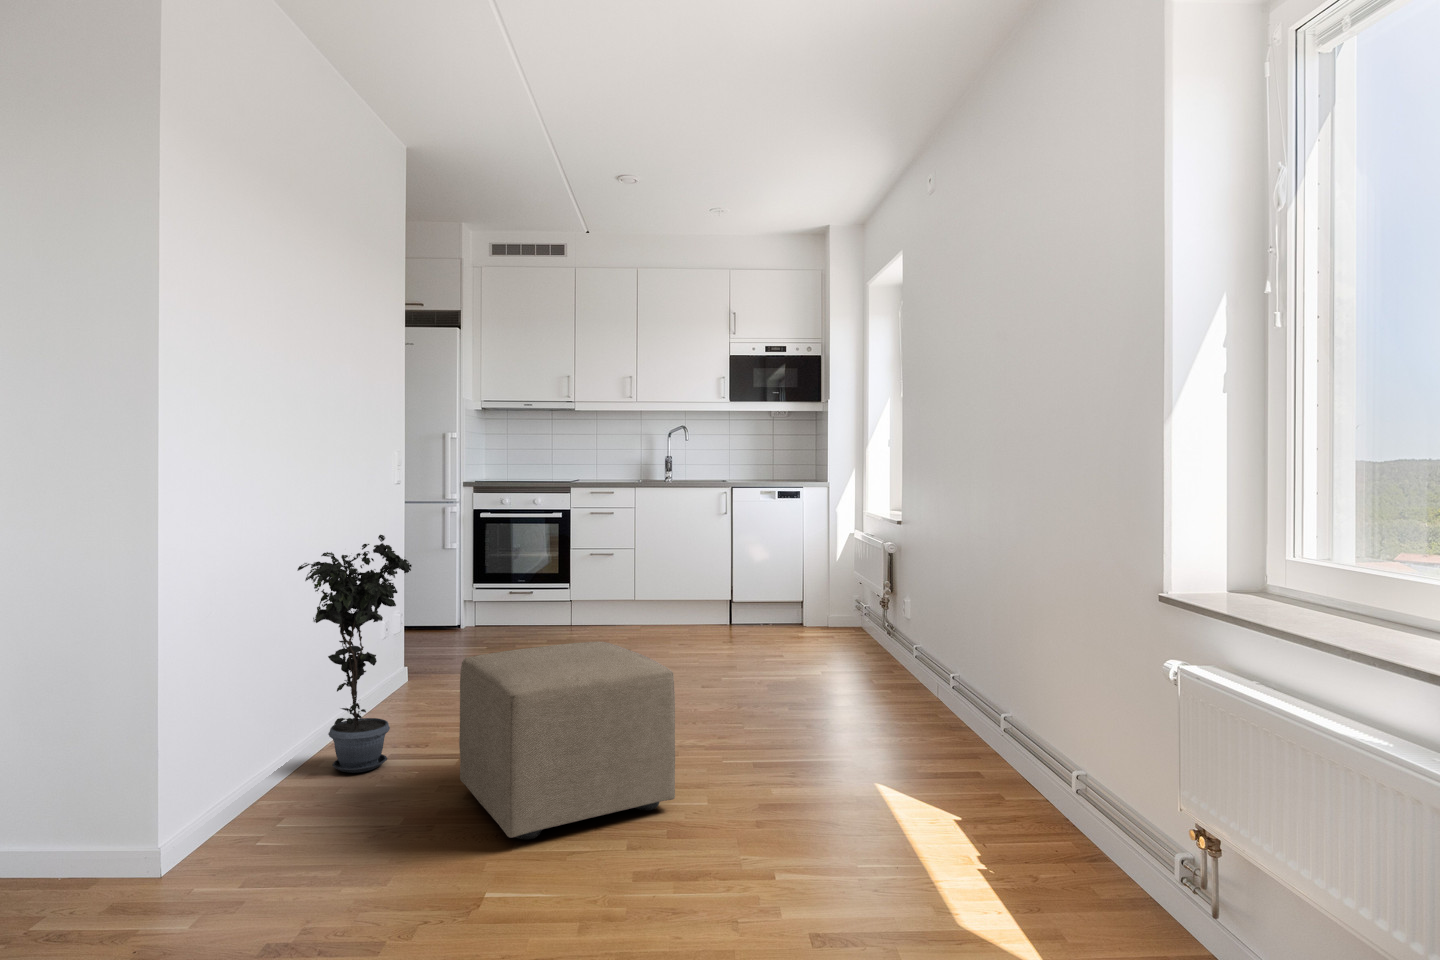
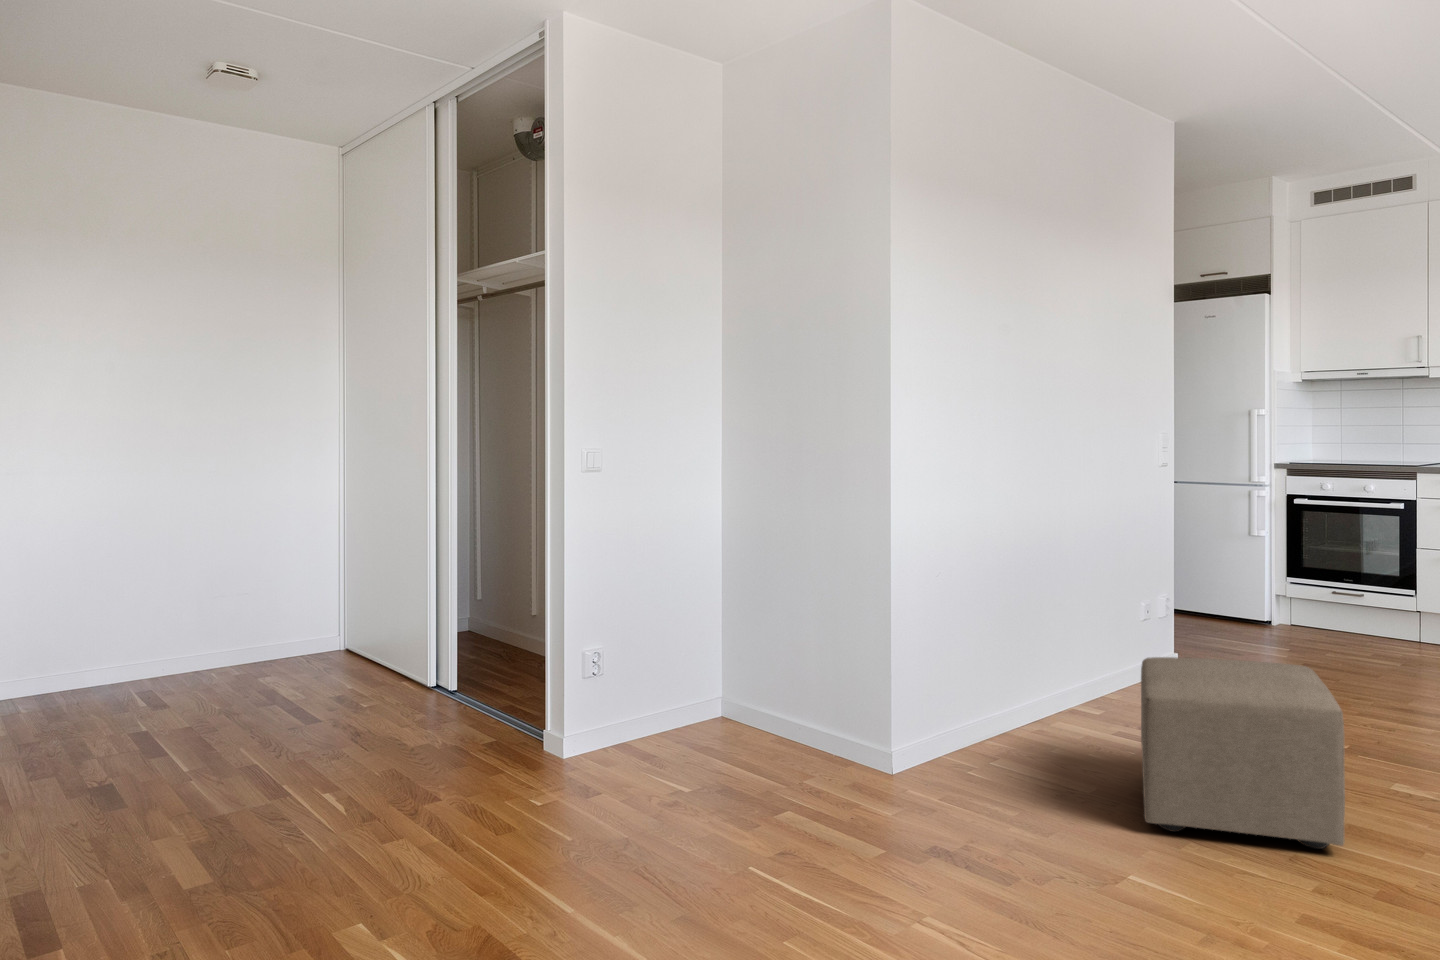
potted plant: present [298,535,412,773] -> none [1023,536,1131,739]

